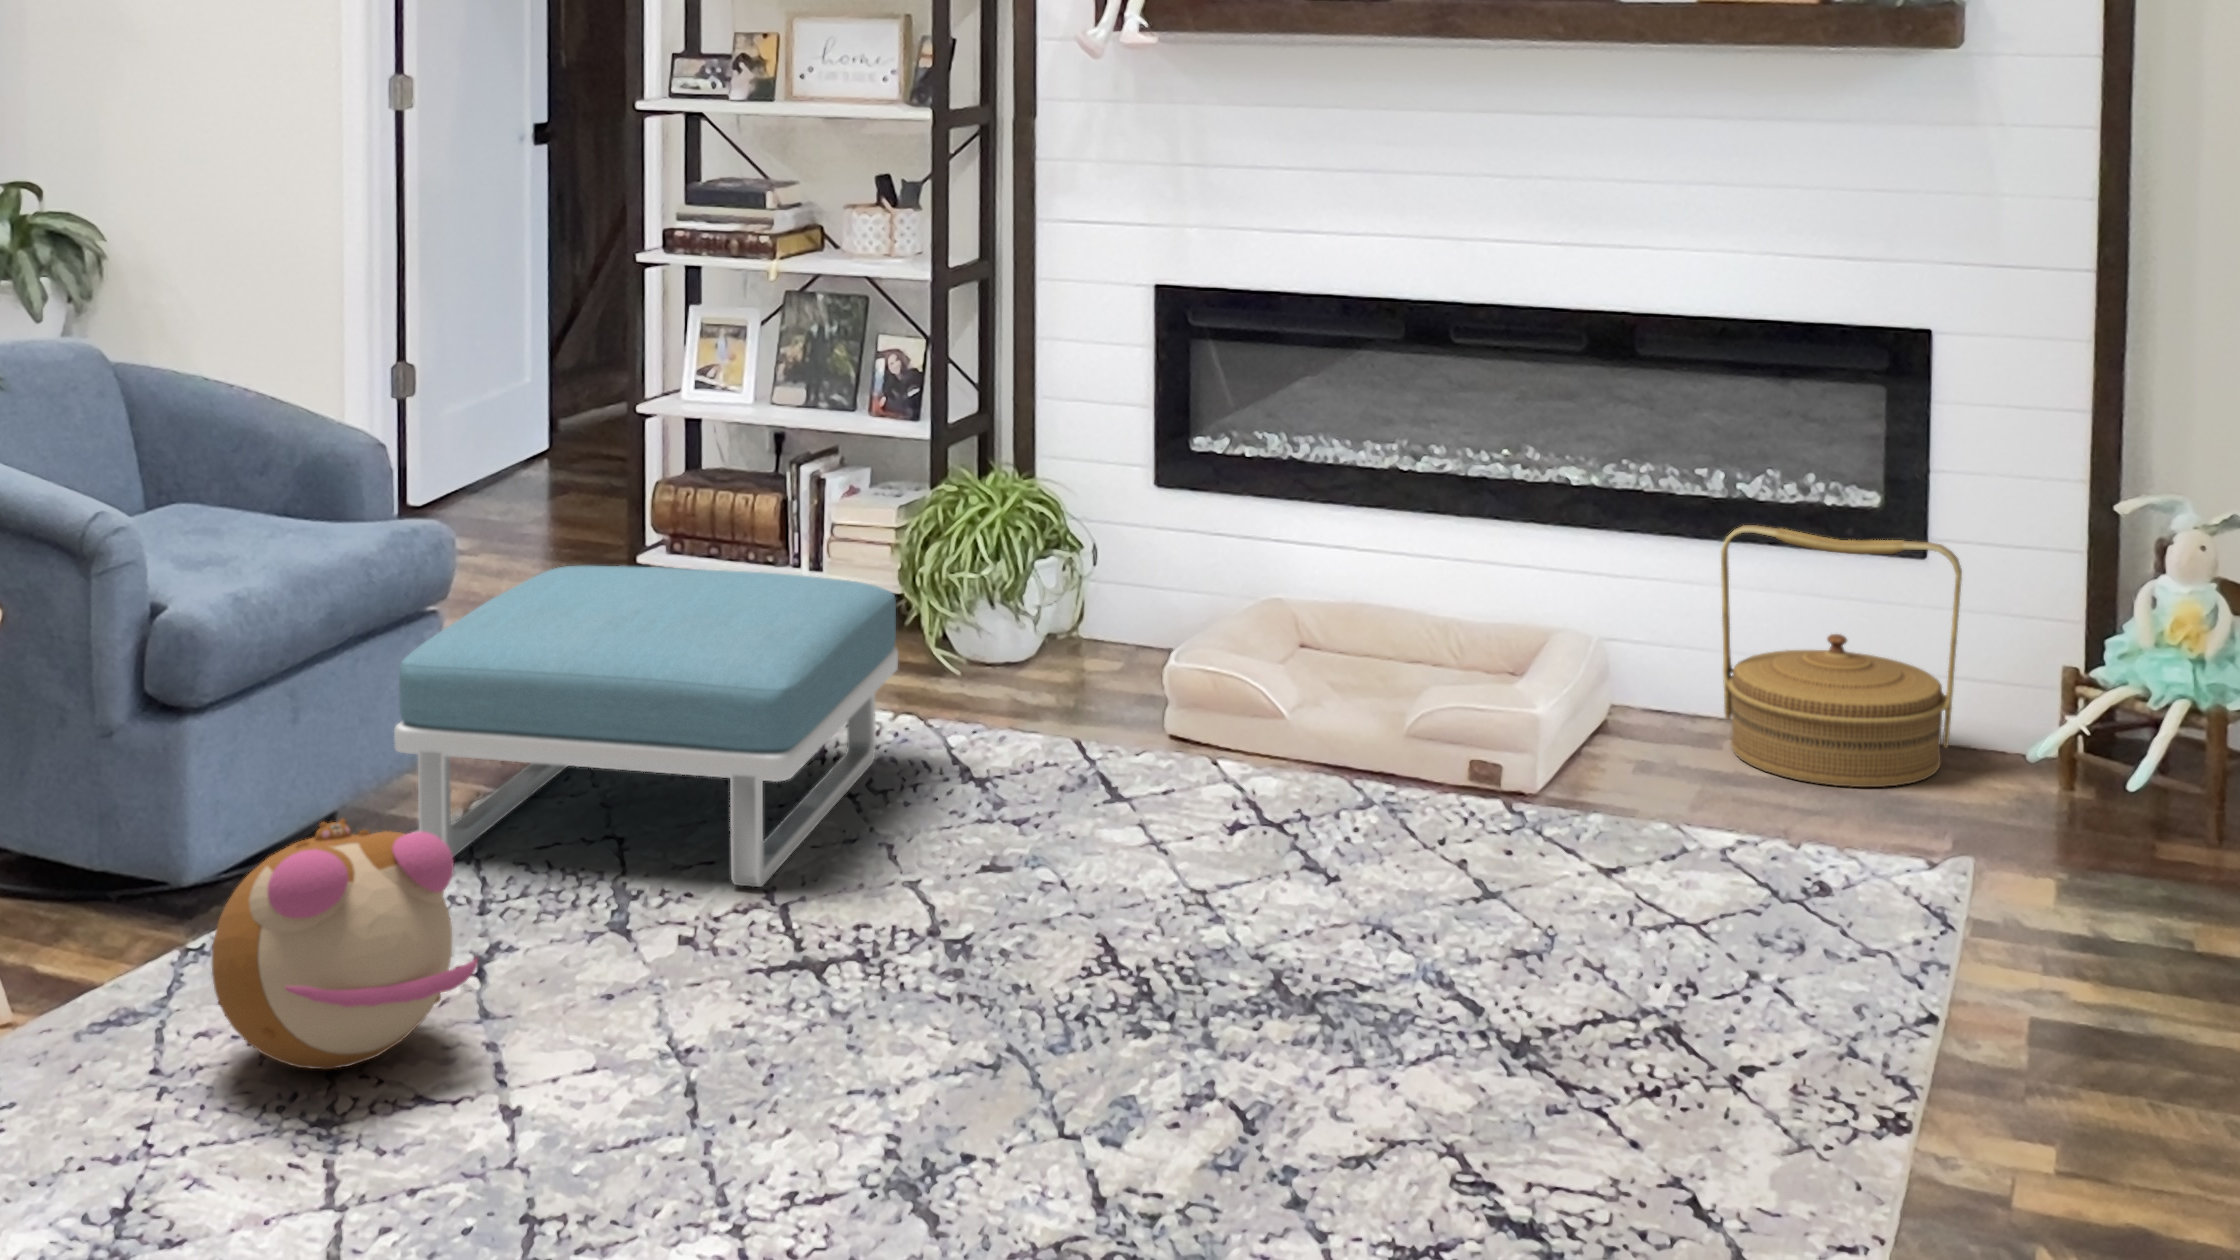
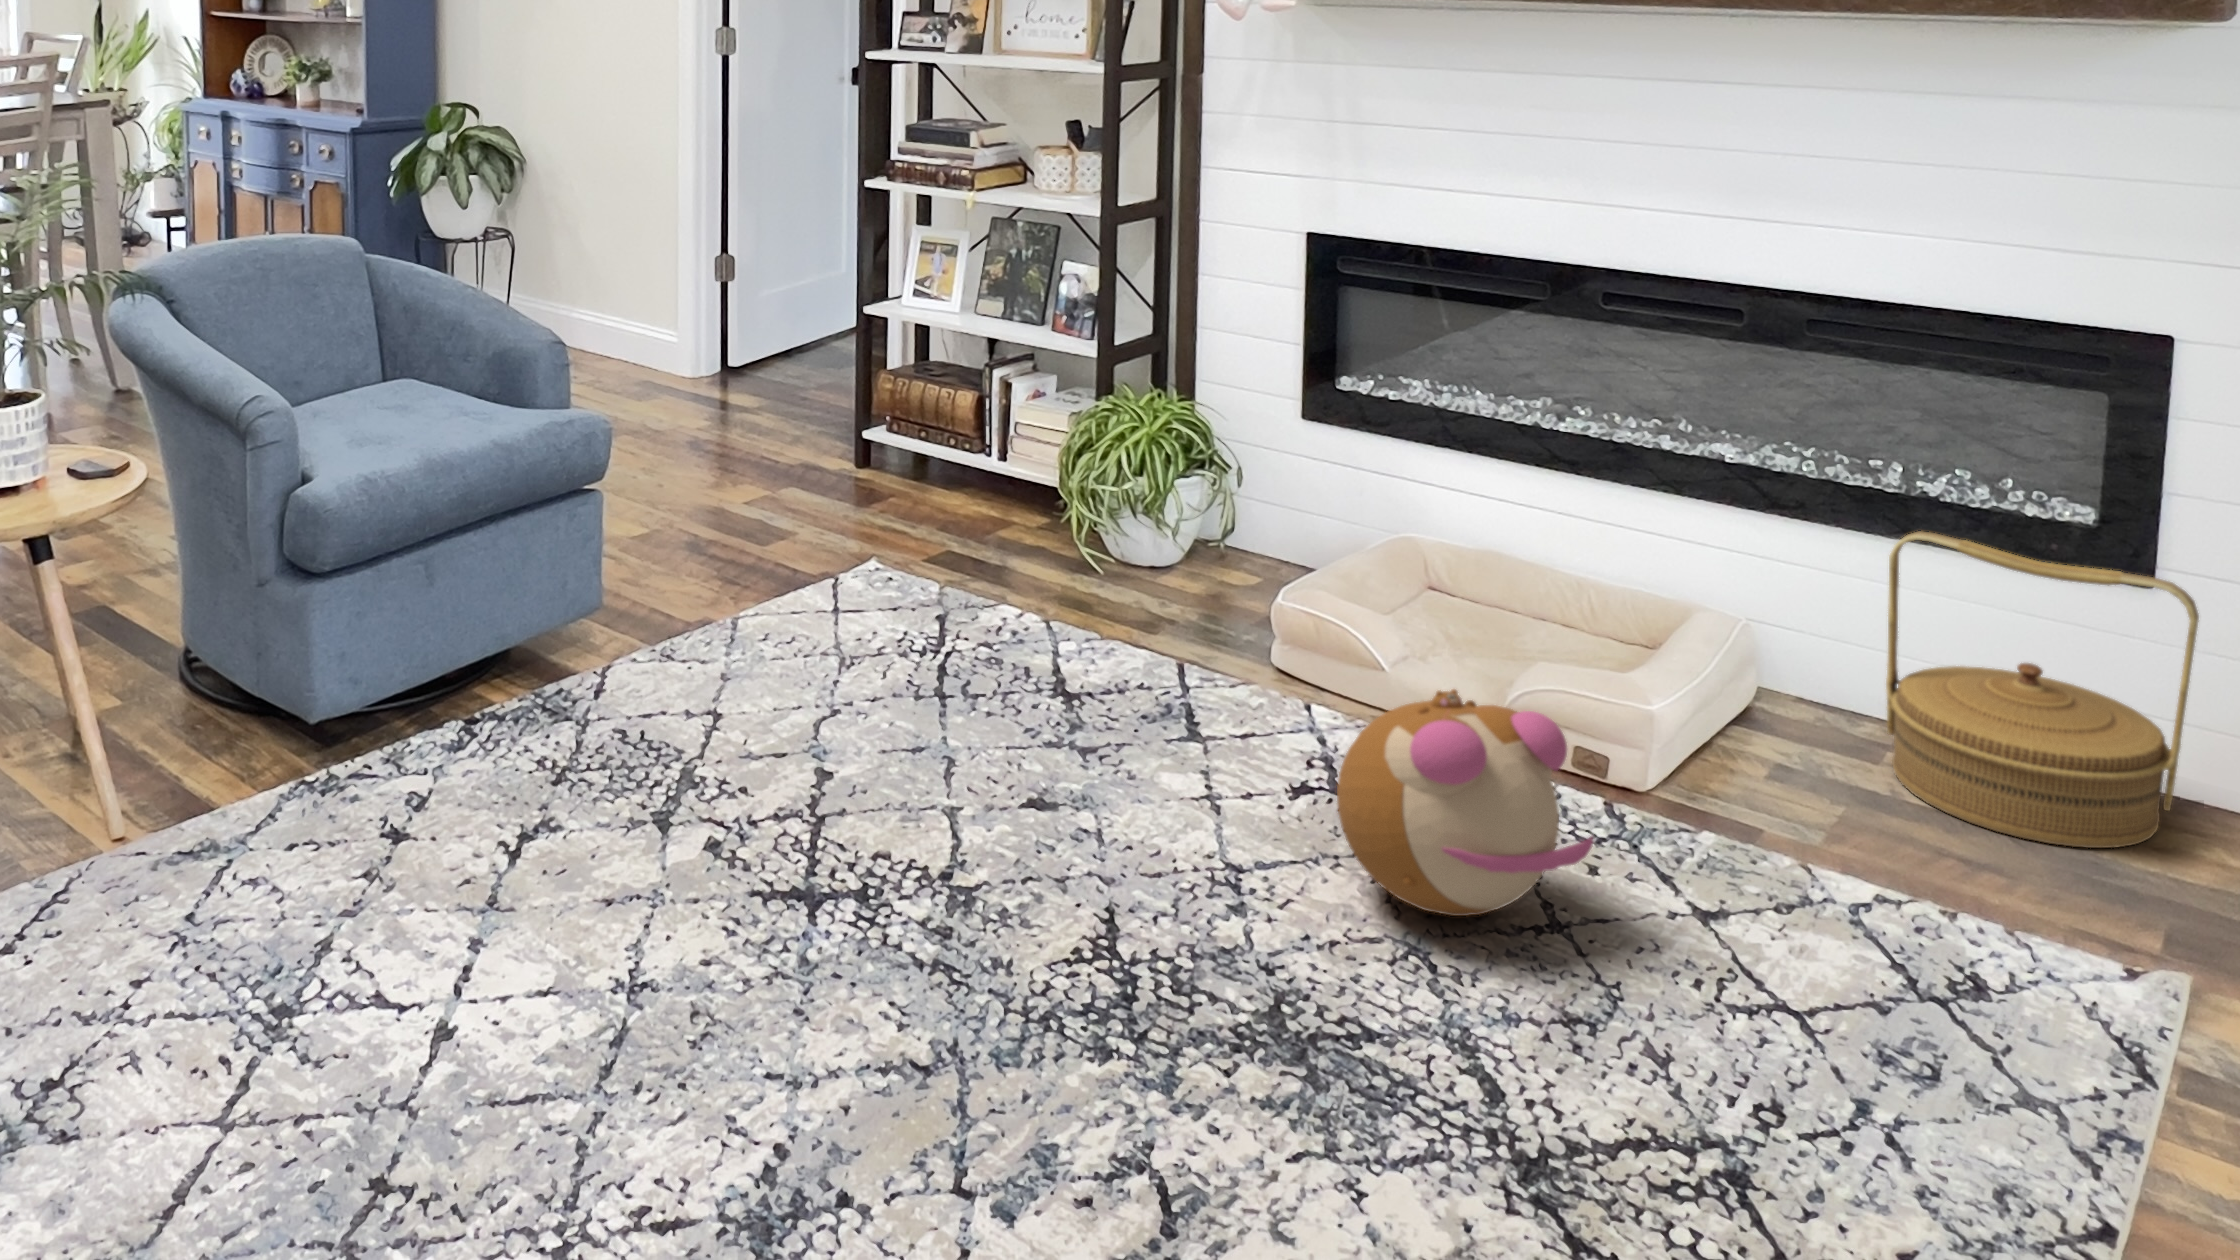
footstool: present [394,566,898,887] -> none [522,457,1003,793]
plush toy: present [212,819,478,1069] -> present [1337,689,1593,916]

